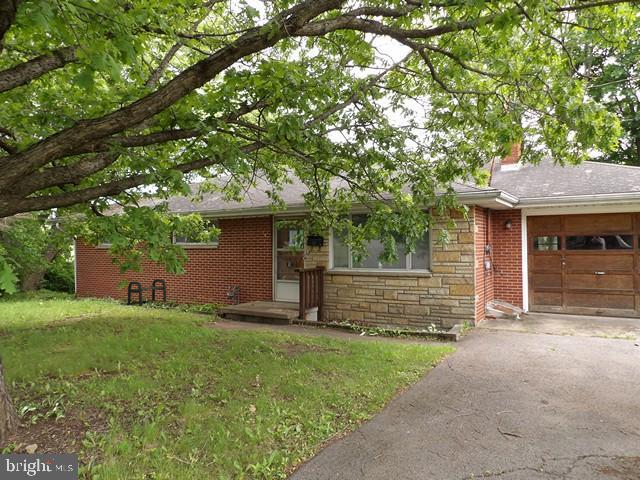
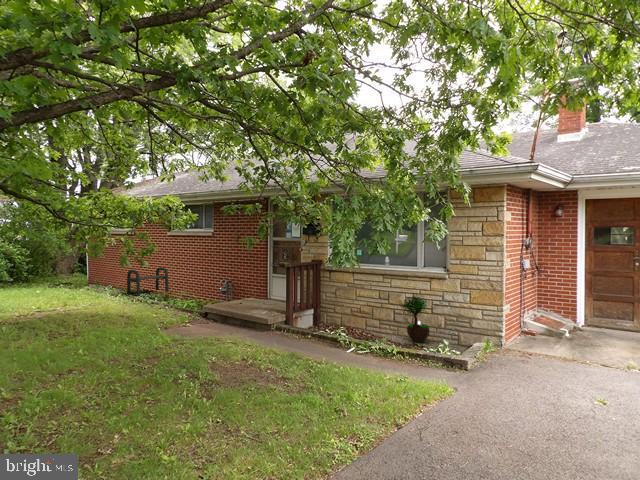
potted tree: none [397,287,421,327] -> present [401,296,429,342]

